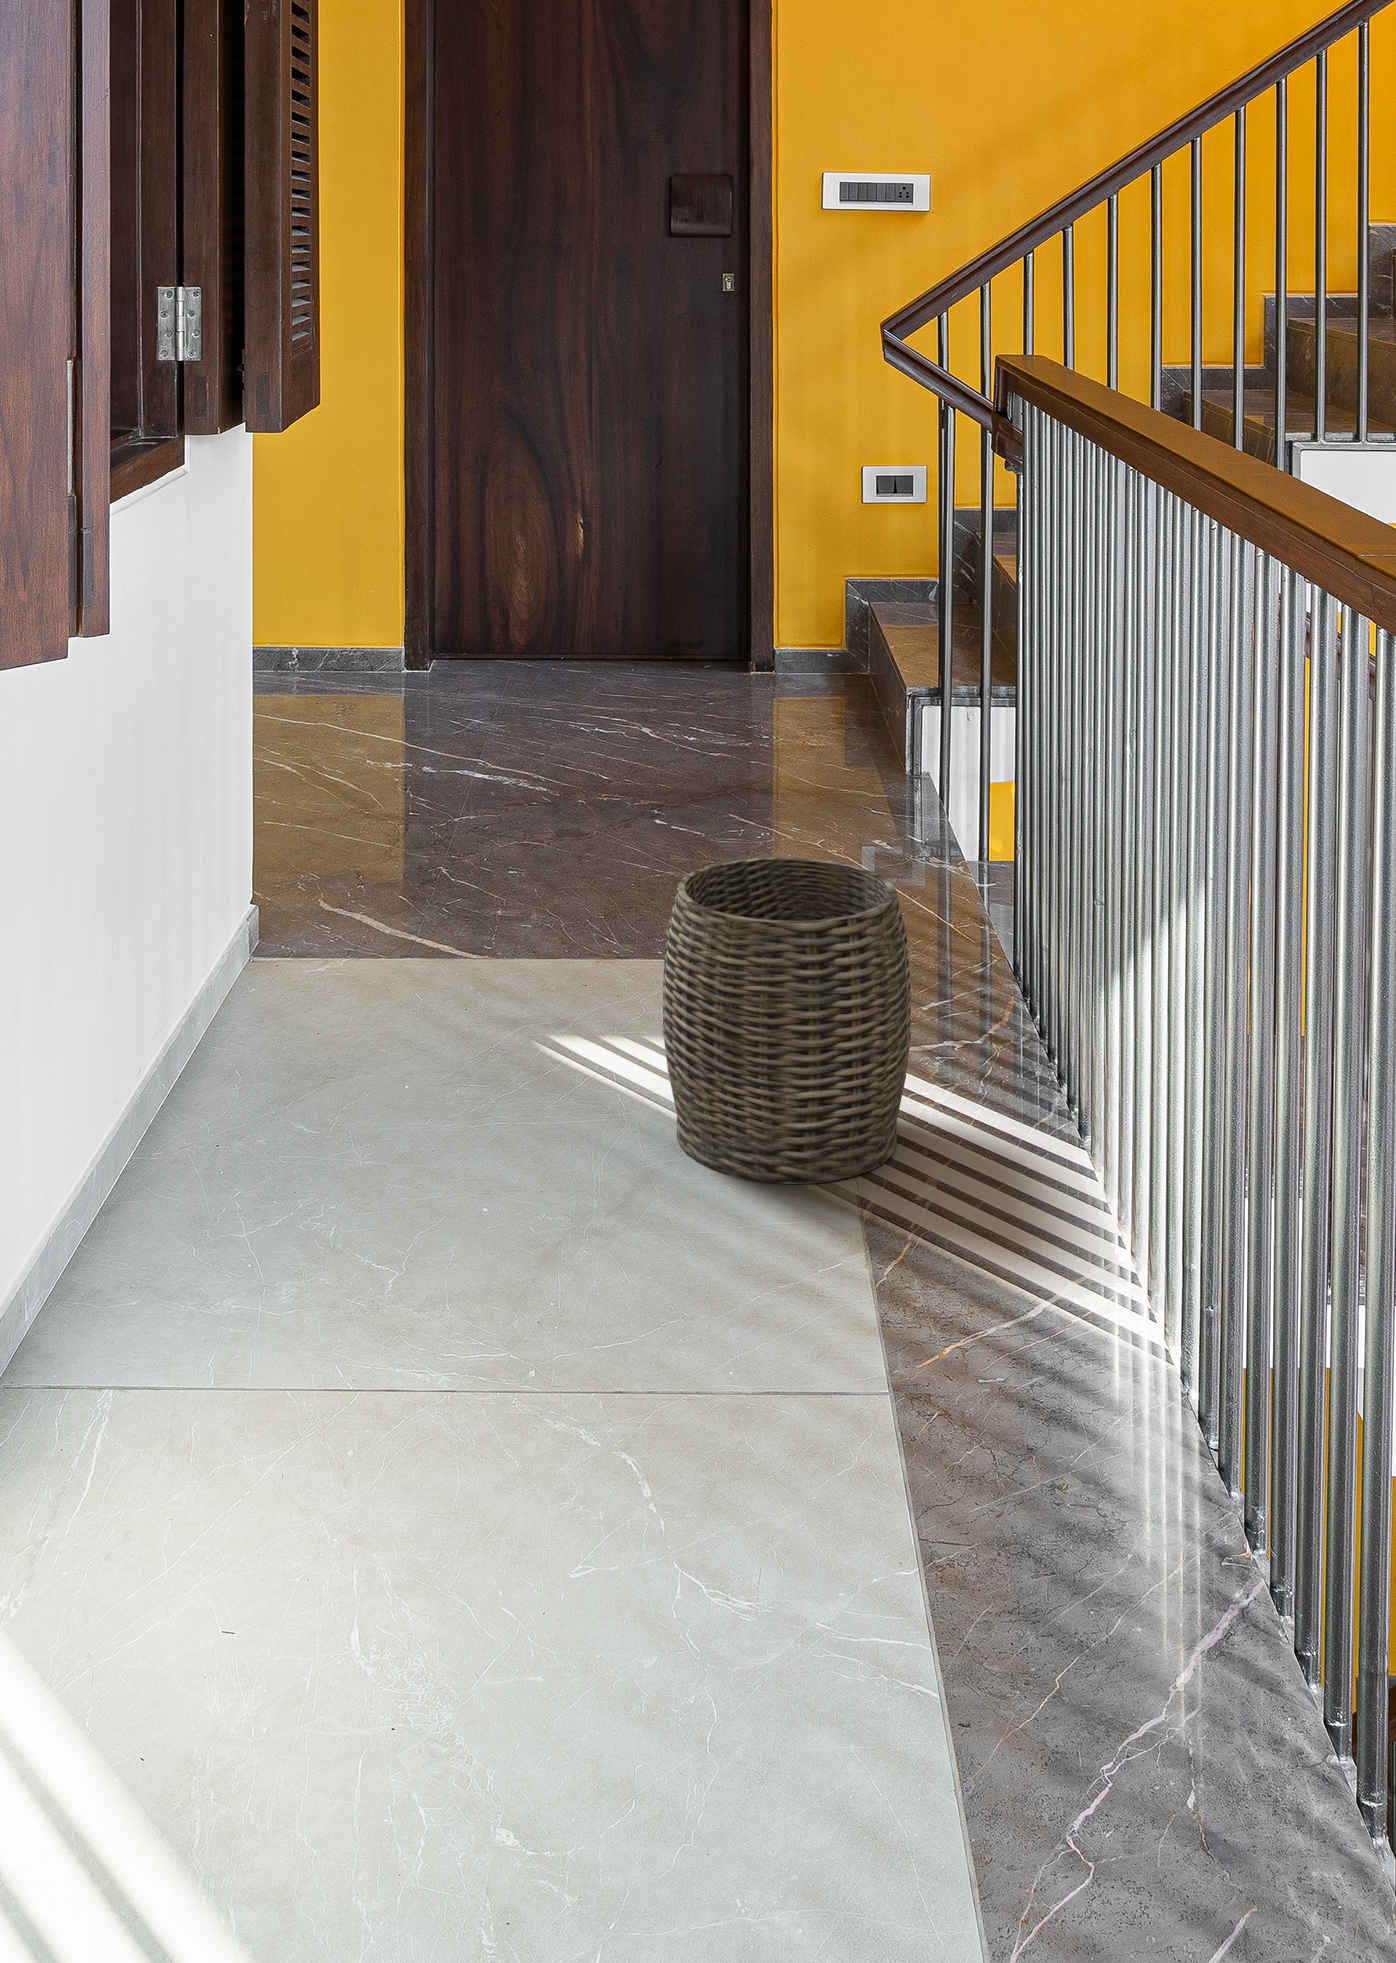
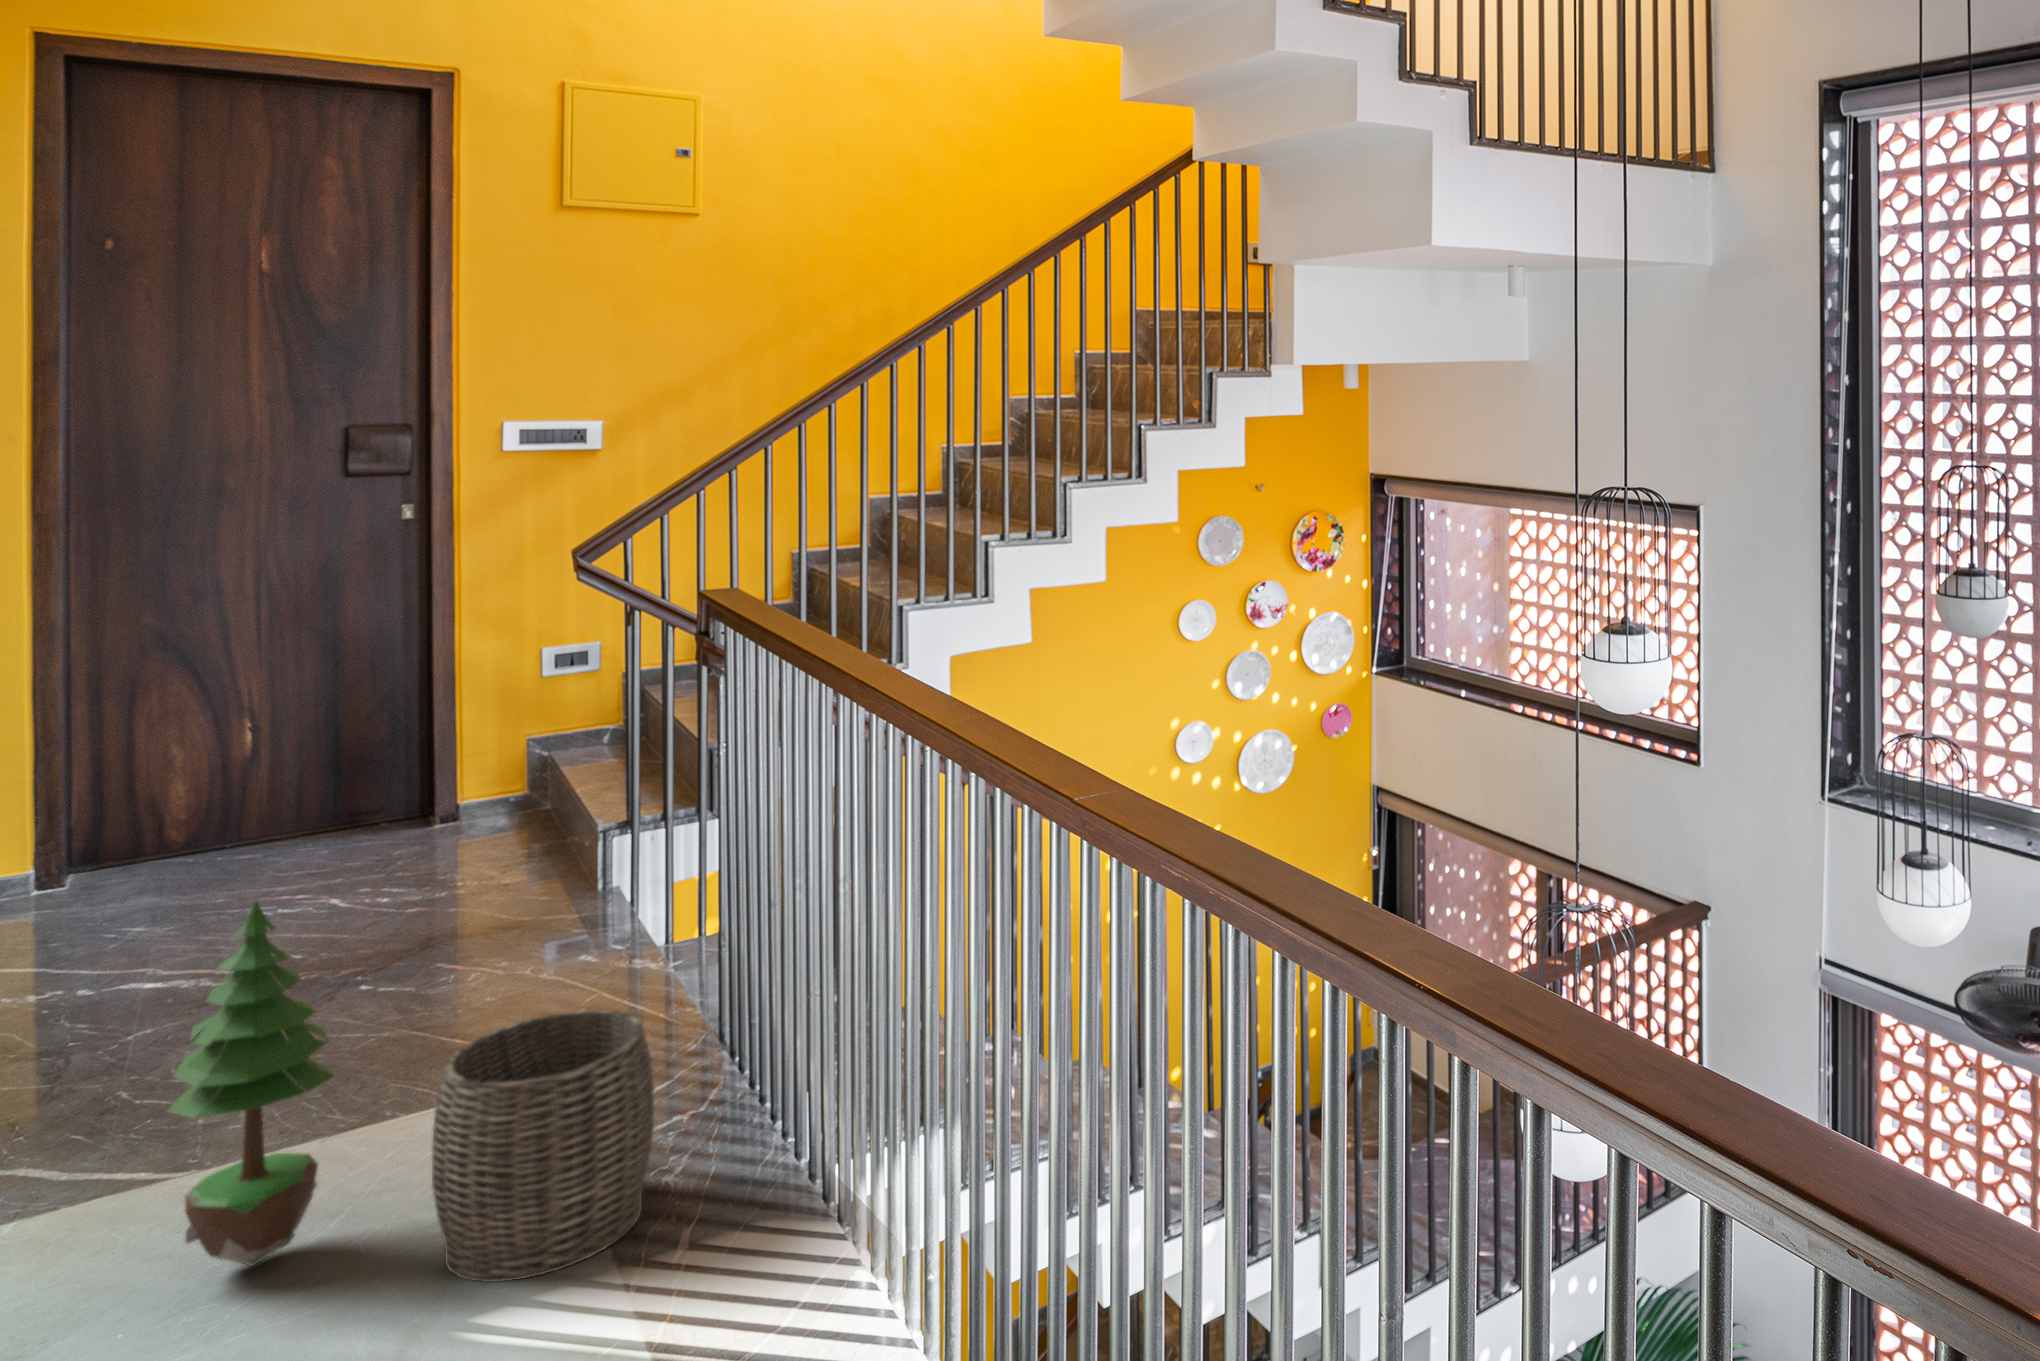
potted tree: none [417,638,574,1079] -> present [168,902,334,1265]

